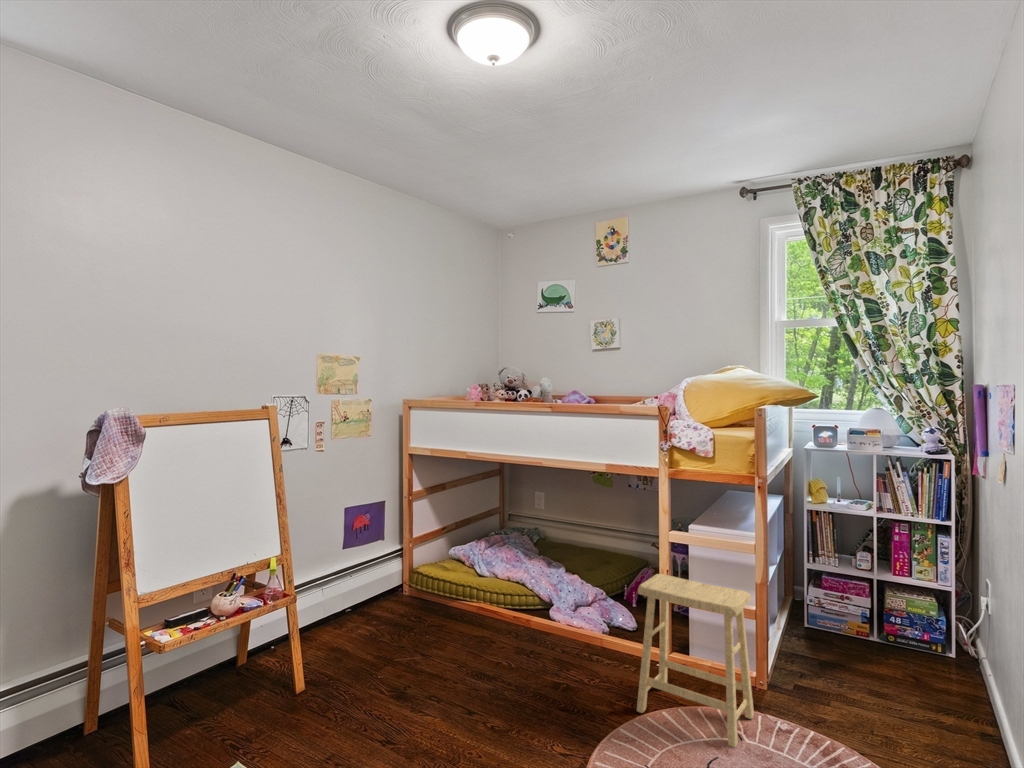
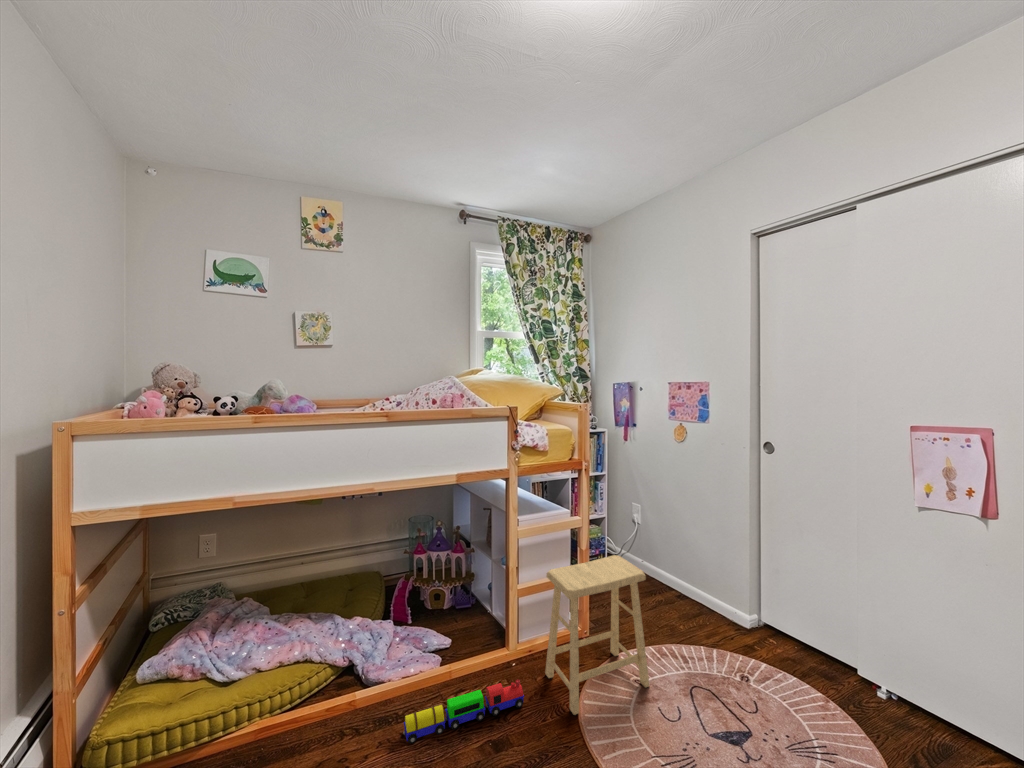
toy train: none [527,636,622,685] -> present [404,680,524,744]

